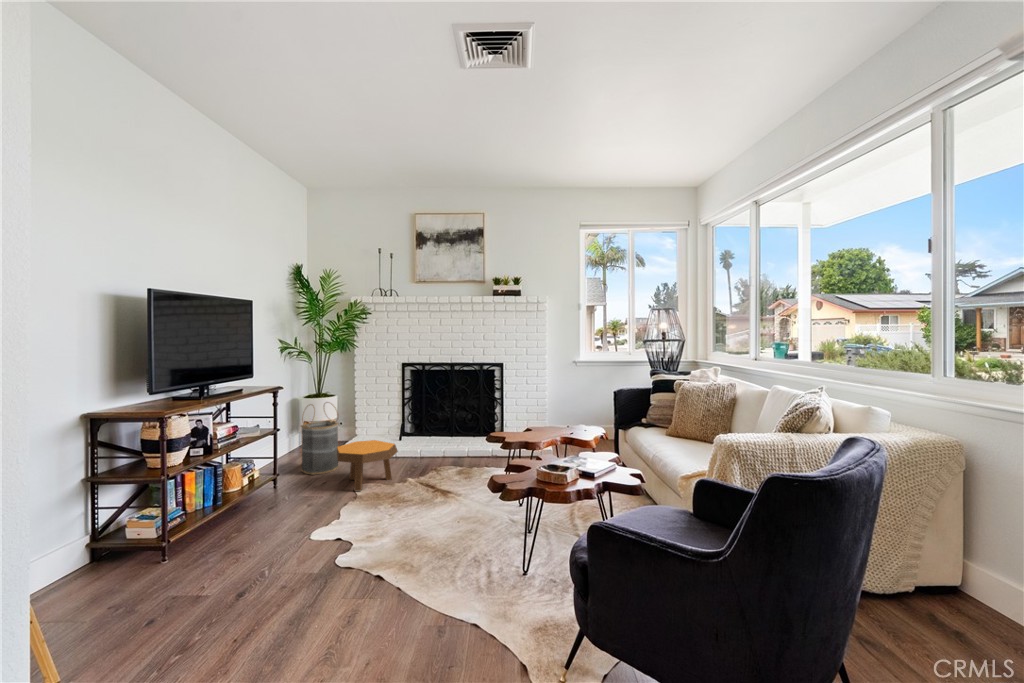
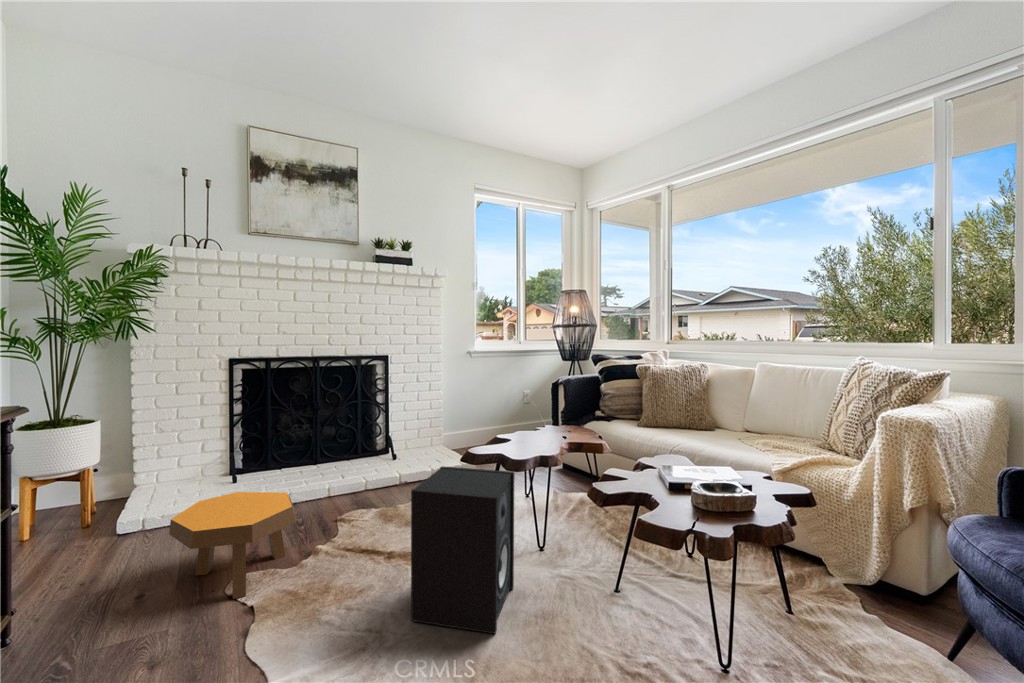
basket: present [301,402,339,475] -> none [52,433,146,586]
speaker: none [412,436,480,531] -> present [411,467,514,634]

